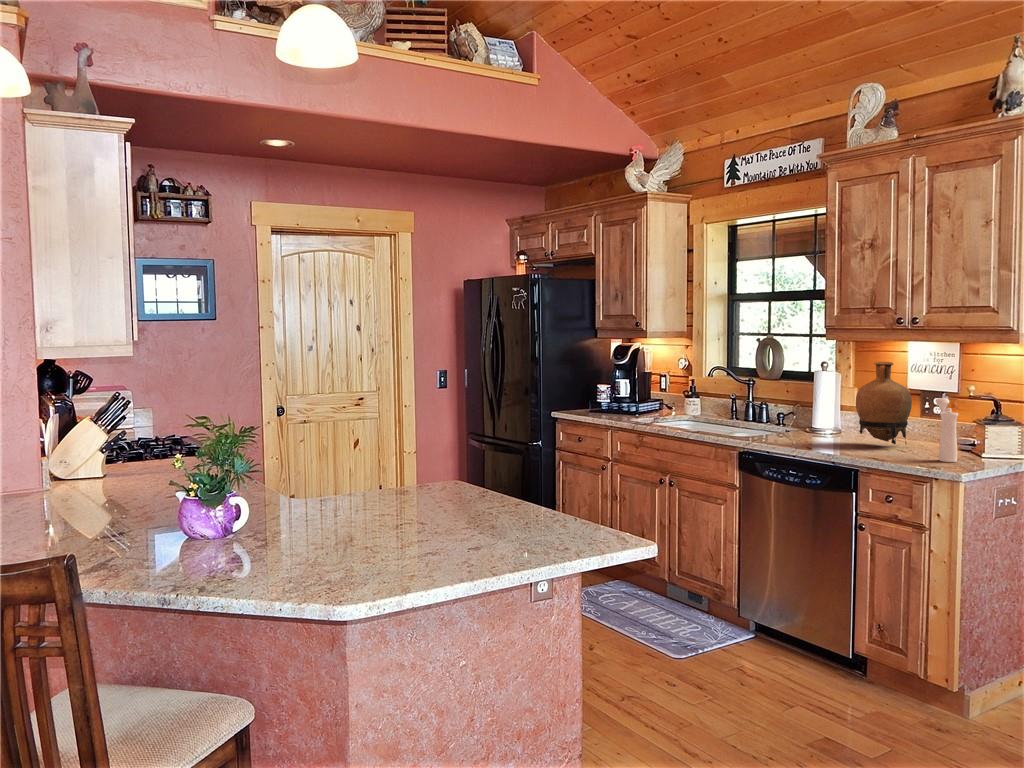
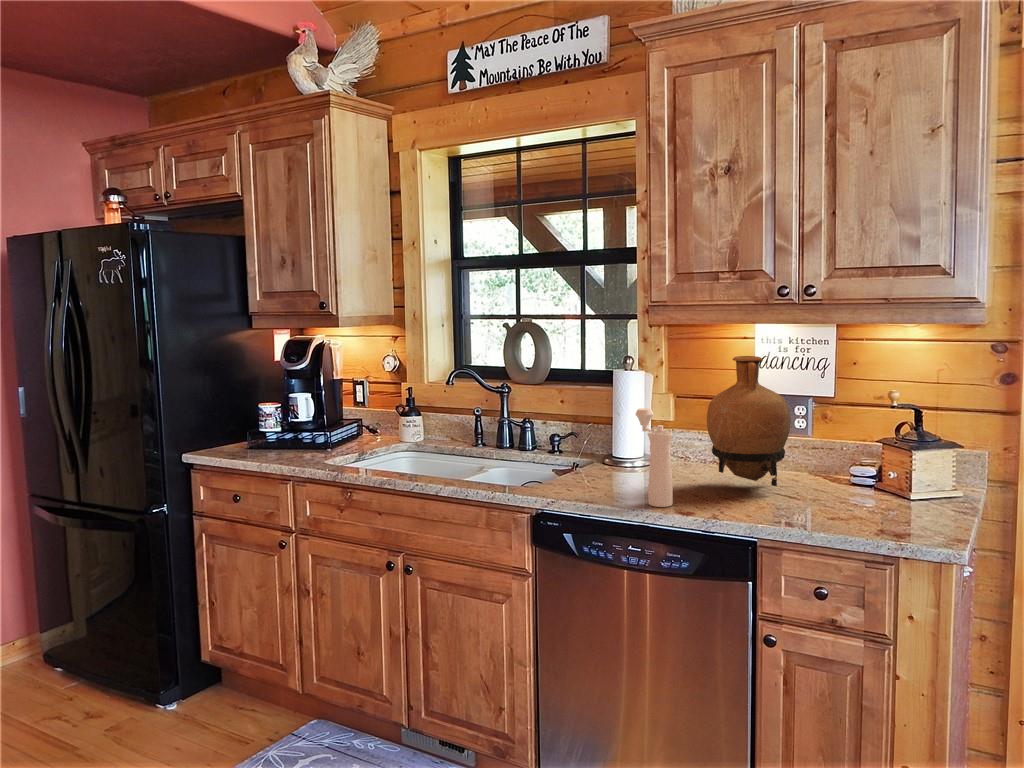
pepper mill: present [936,398,958,462] -> present [635,408,673,507]

